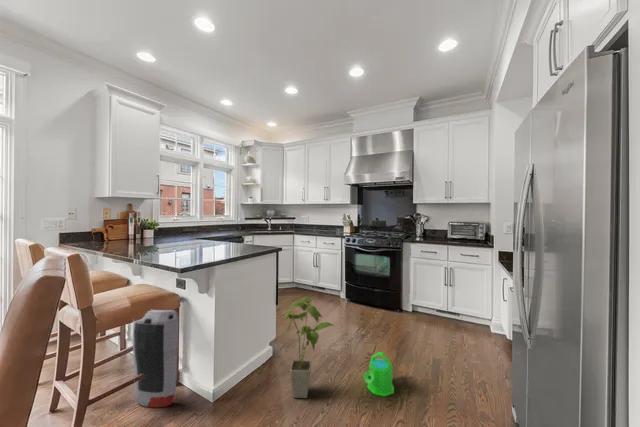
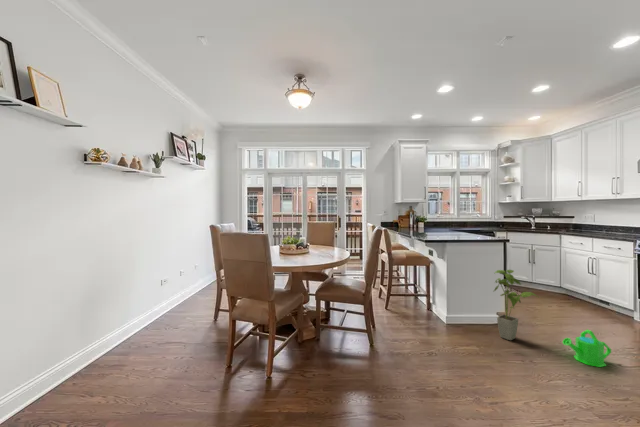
air purifier: present [132,310,179,407] -> none [408,262,429,315]

